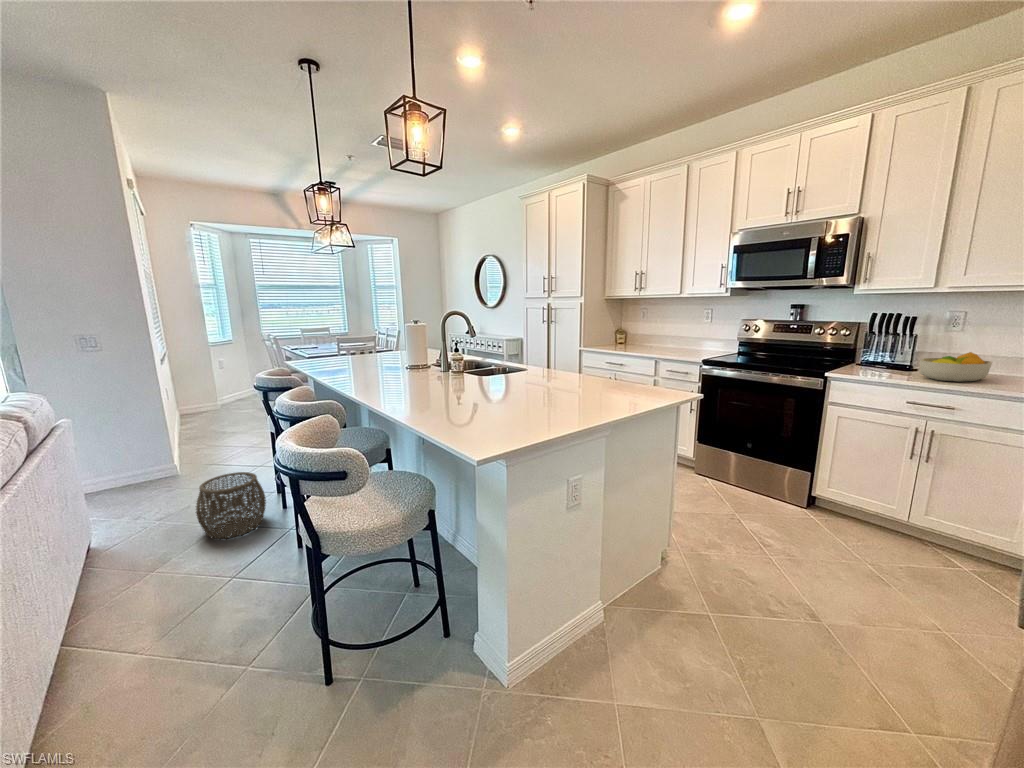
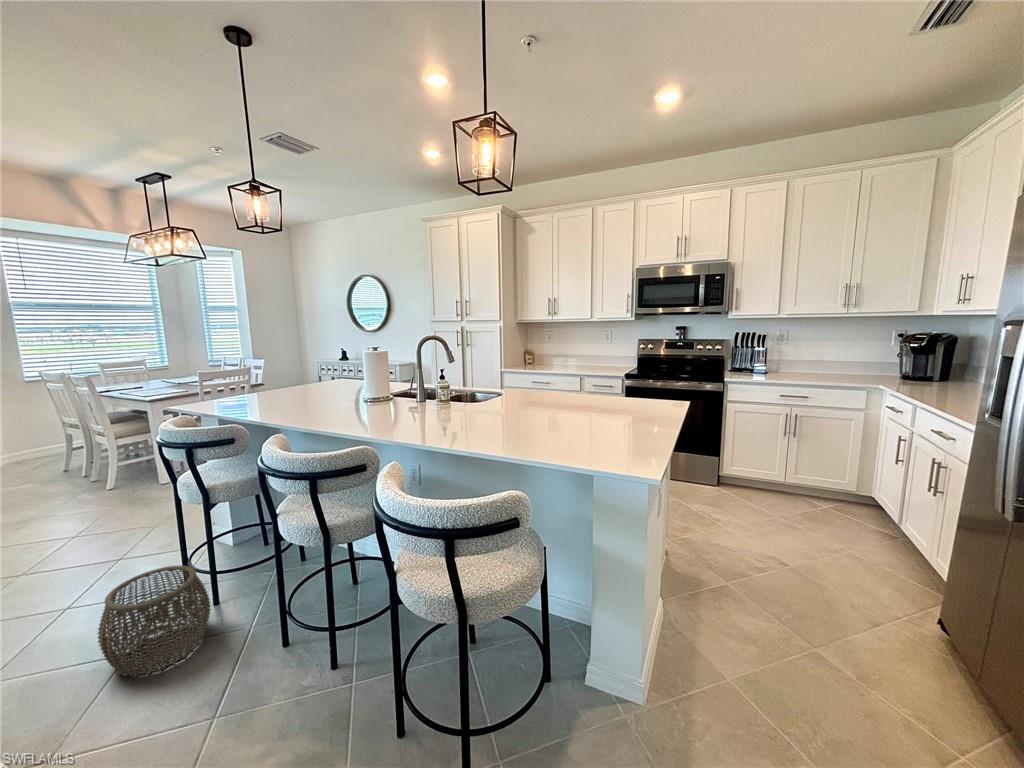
fruit bowl: present [920,352,992,382] -> none [782,358,823,379]

